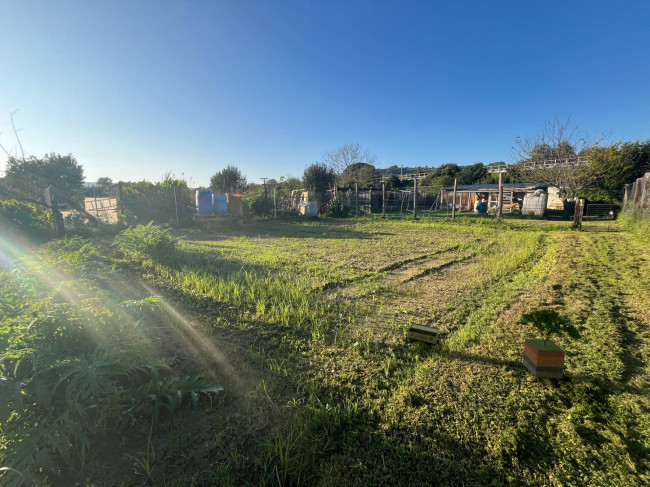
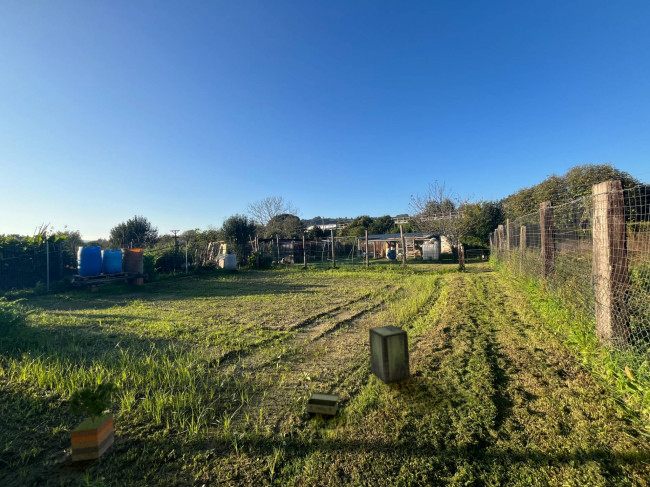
storage box: none [469,272,518,327] -> present [369,325,410,384]
potted tree: present [521,309,582,379] -> present [69,383,120,461]

